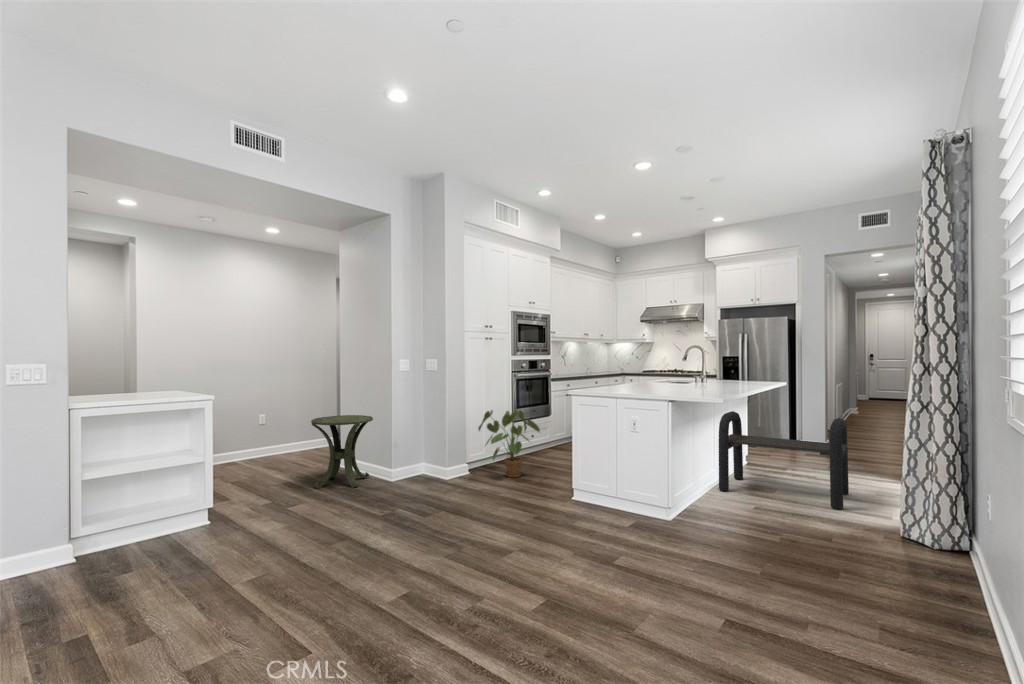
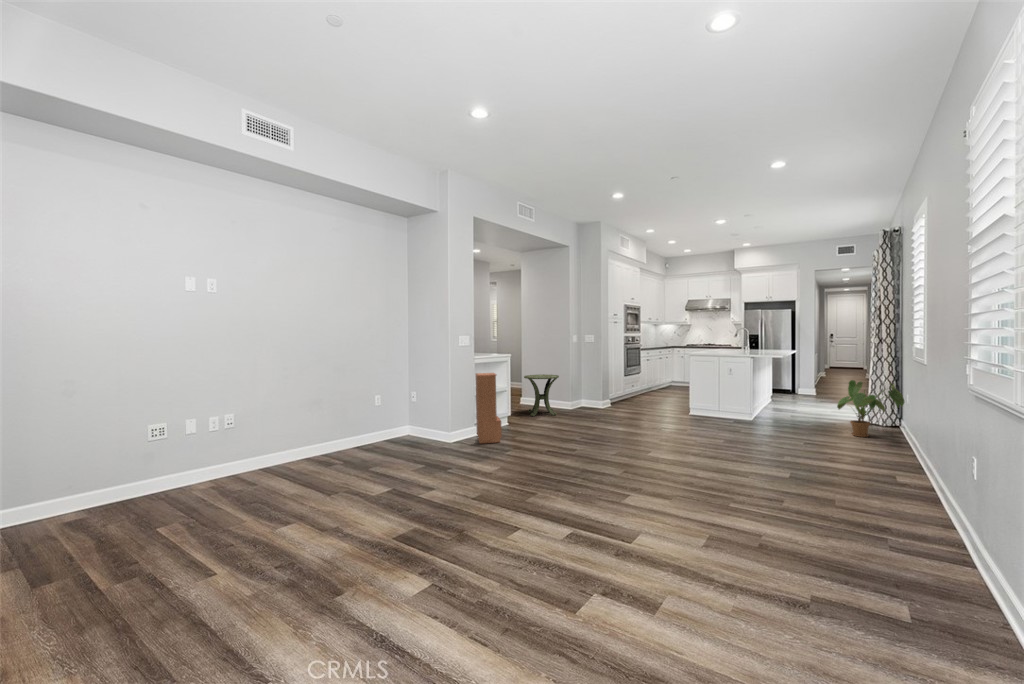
house plant: present [478,410,540,477] -> present [837,380,904,437]
bench: present [719,411,849,509] -> none [764,367,836,416]
bookcase: none [60,420,144,570] -> present [476,373,502,443]

